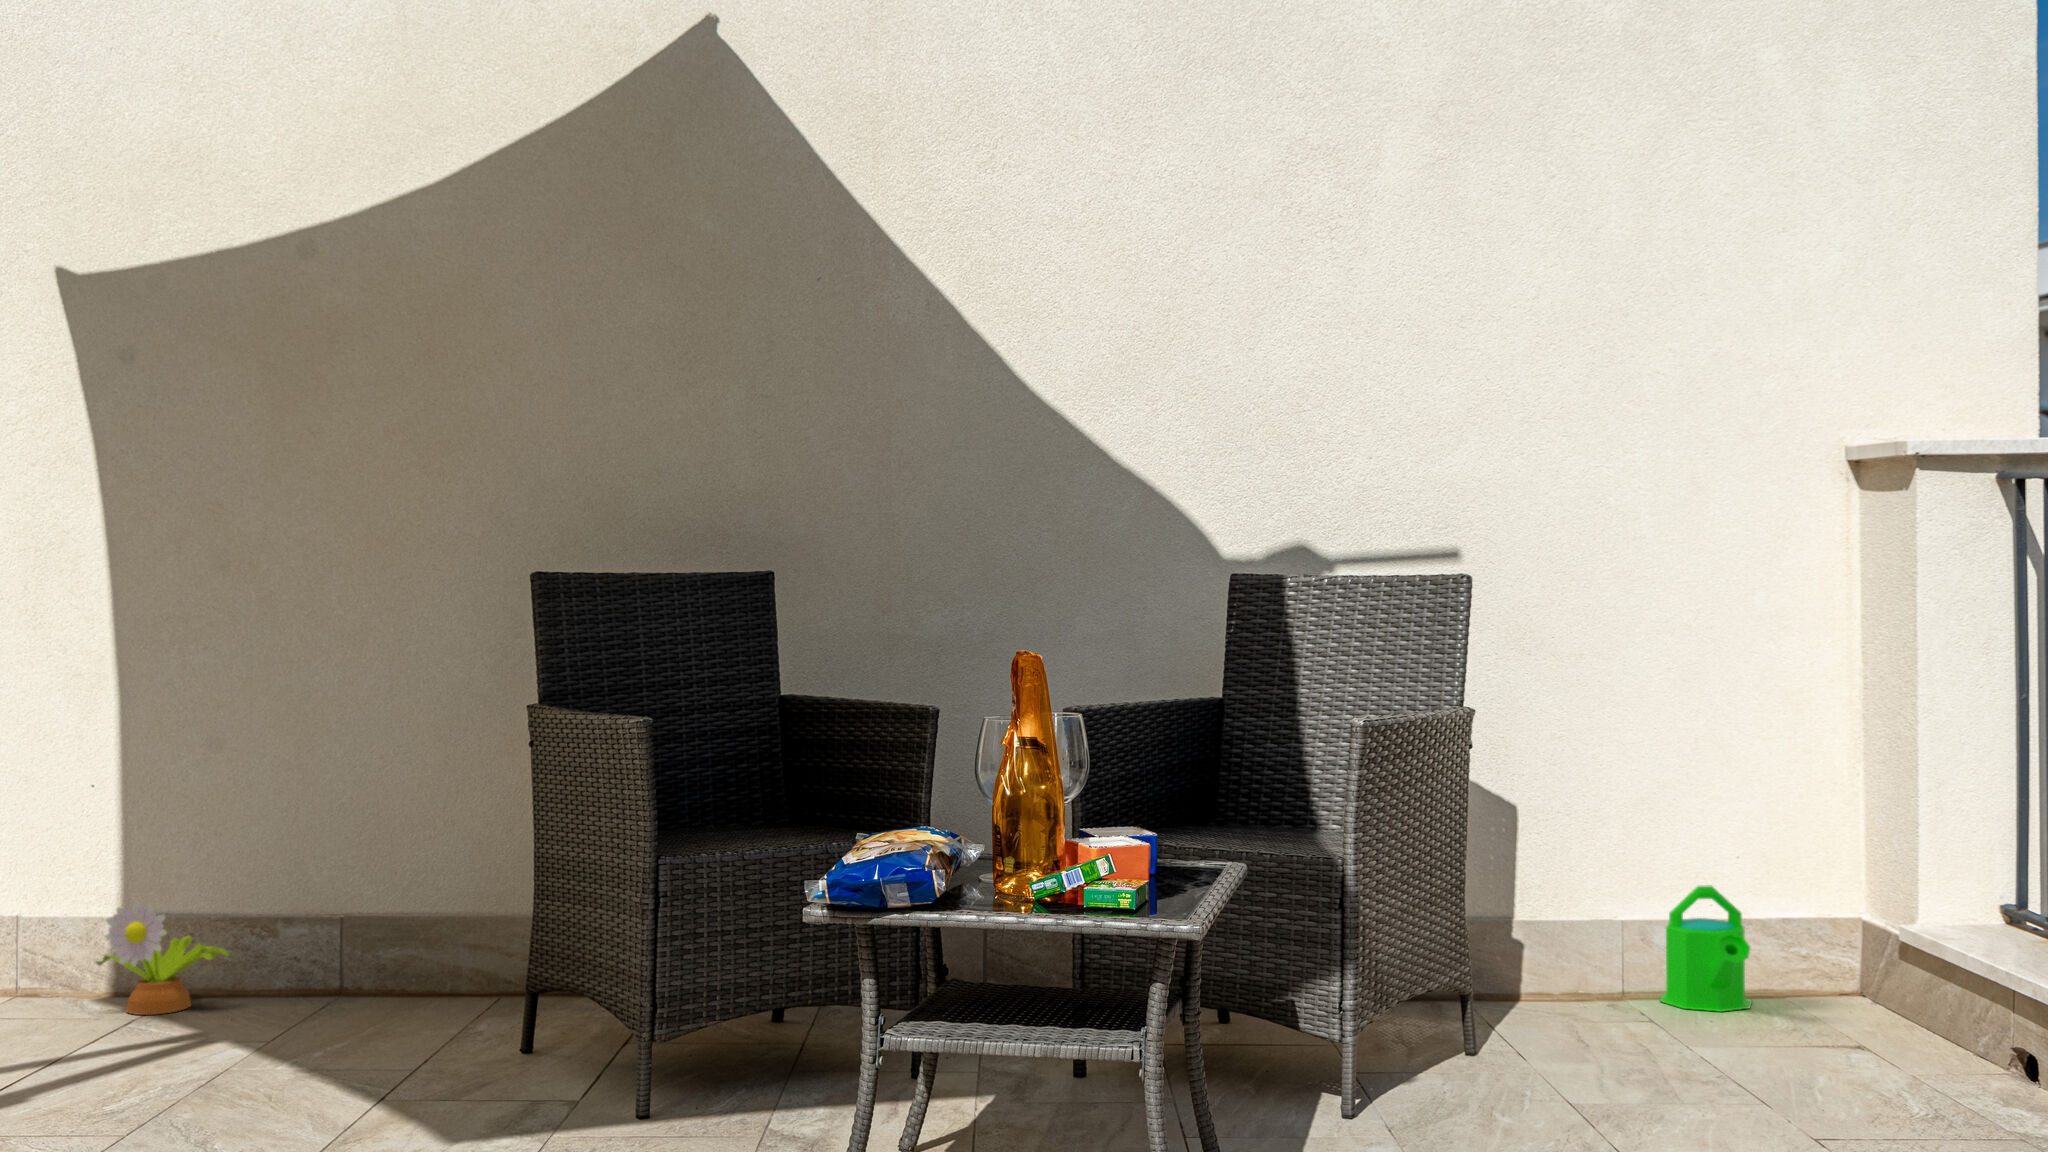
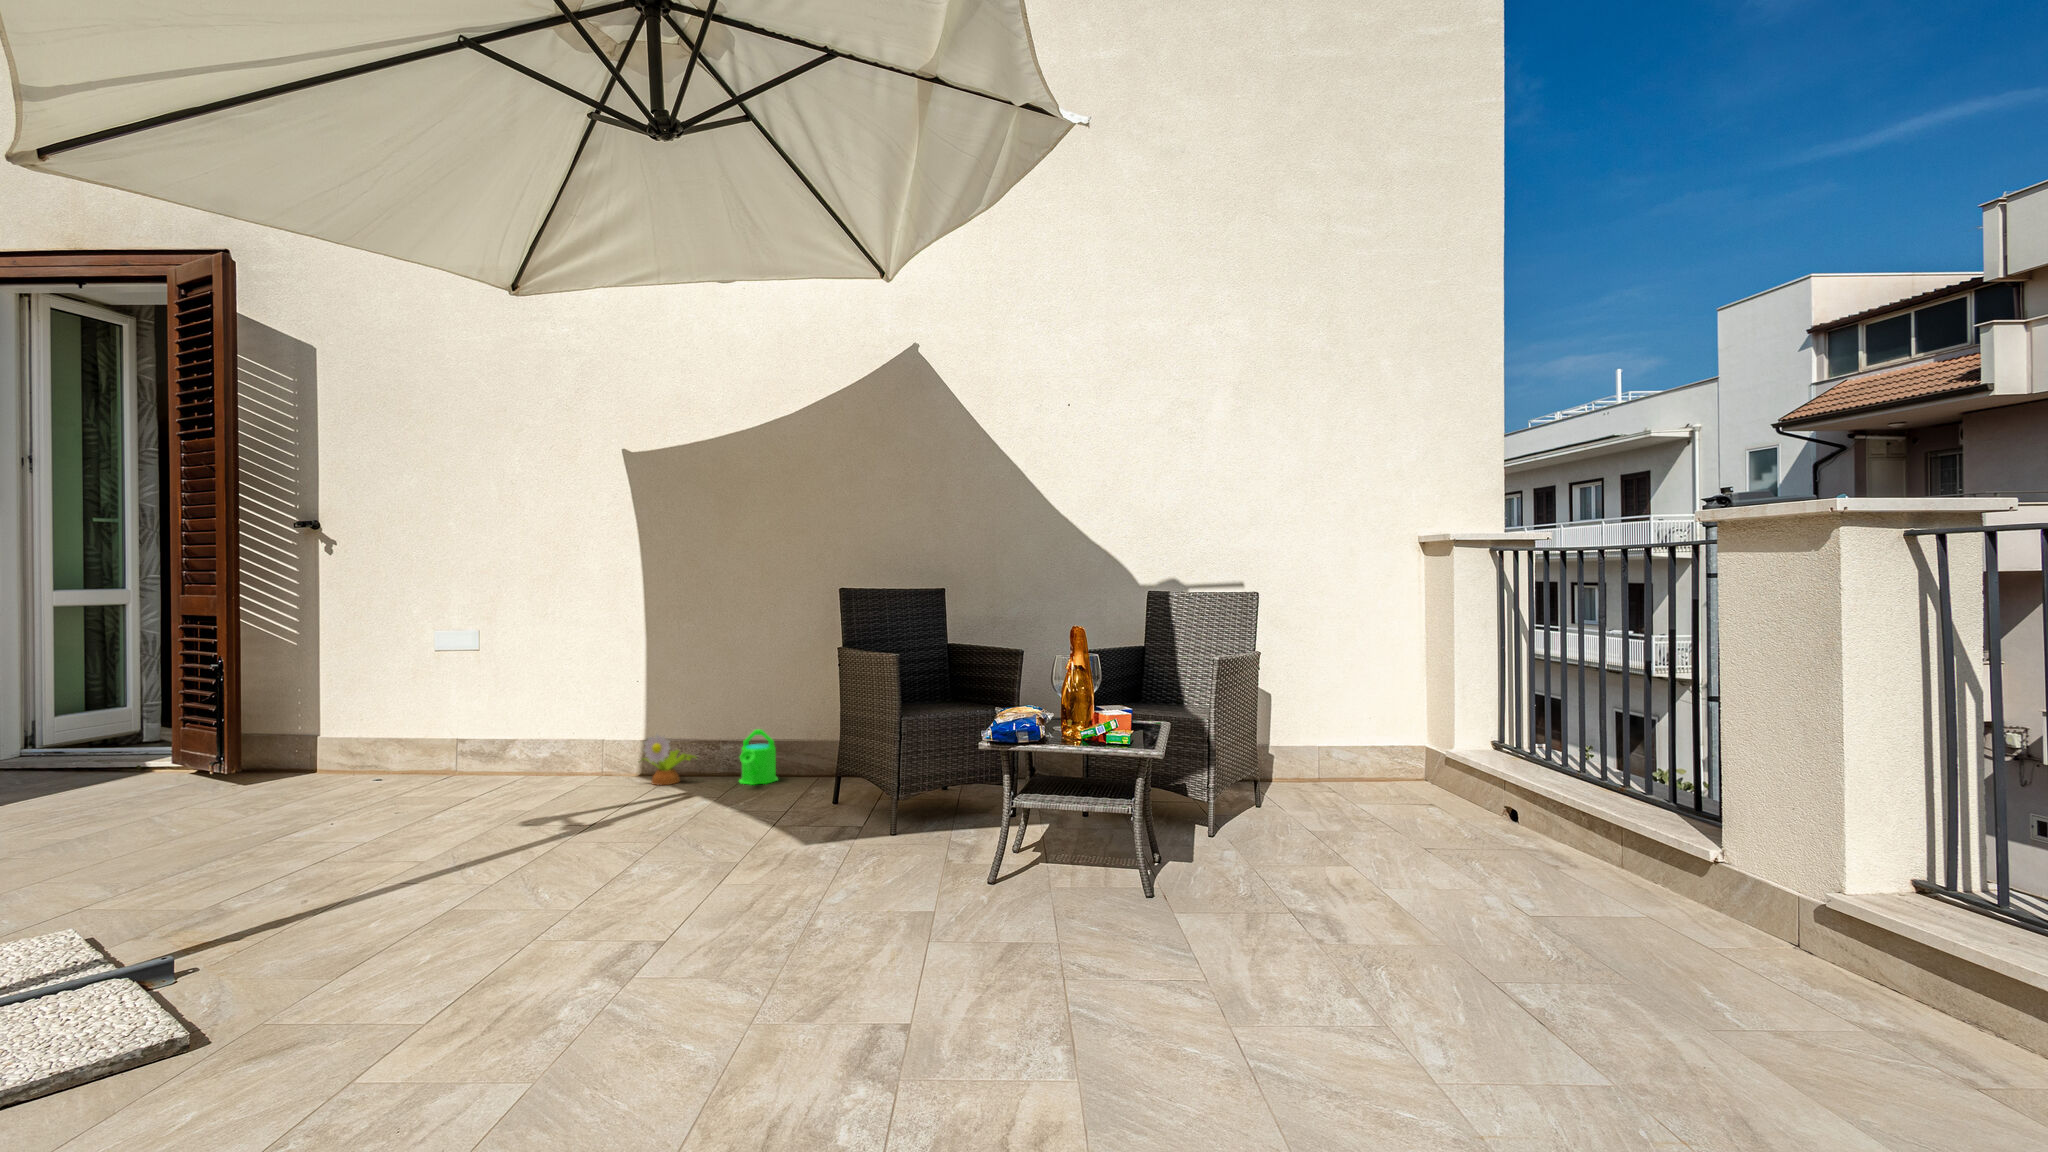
watering can: present [1660,886,1752,1012] -> present [739,729,778,785]

